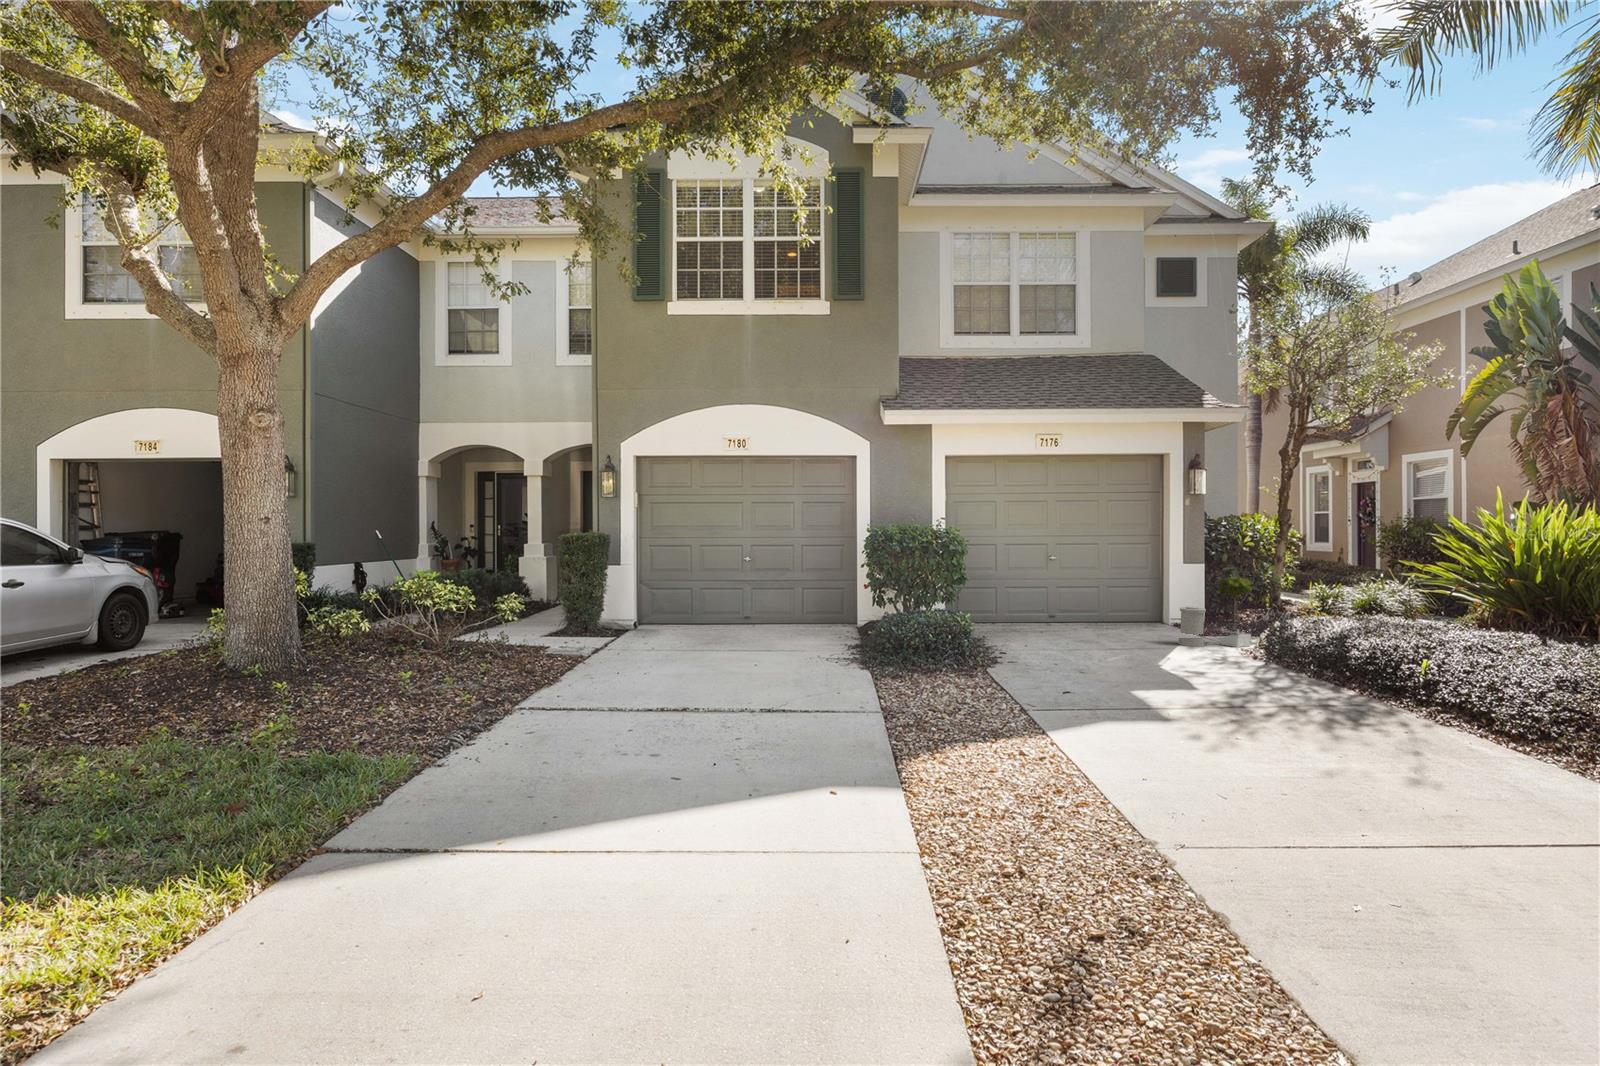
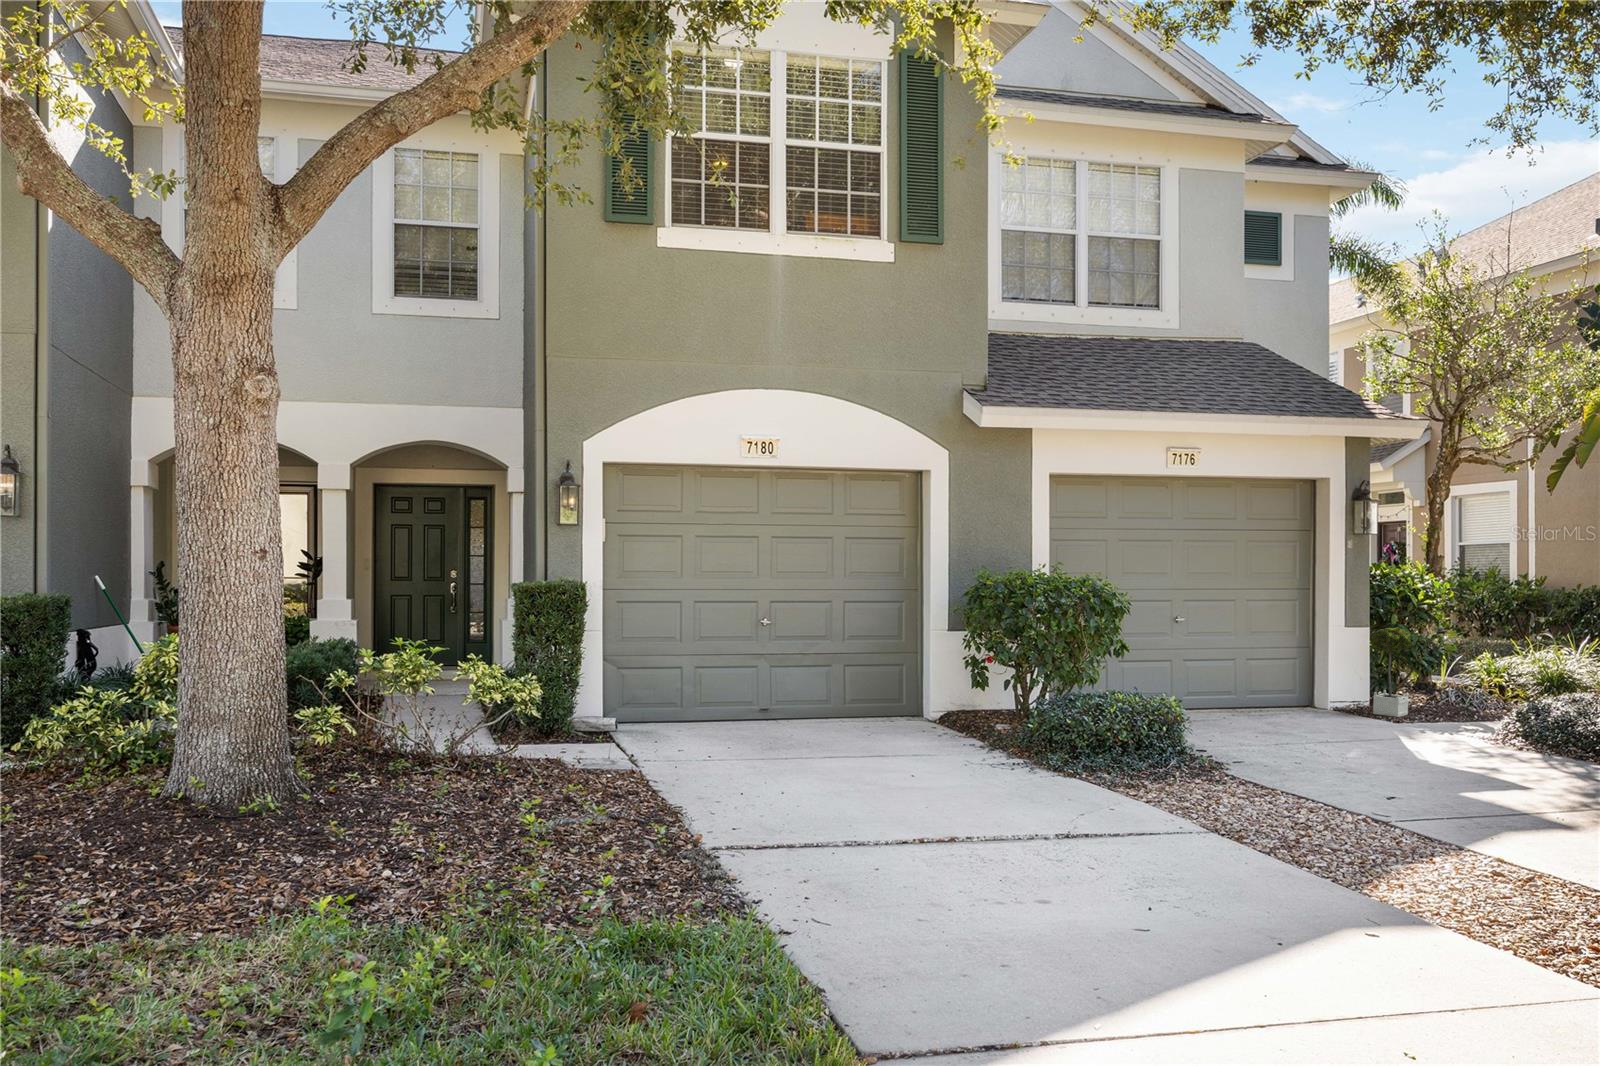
trash can: present [1178,606,1206,647] -> none [1327,667,1363,718]

